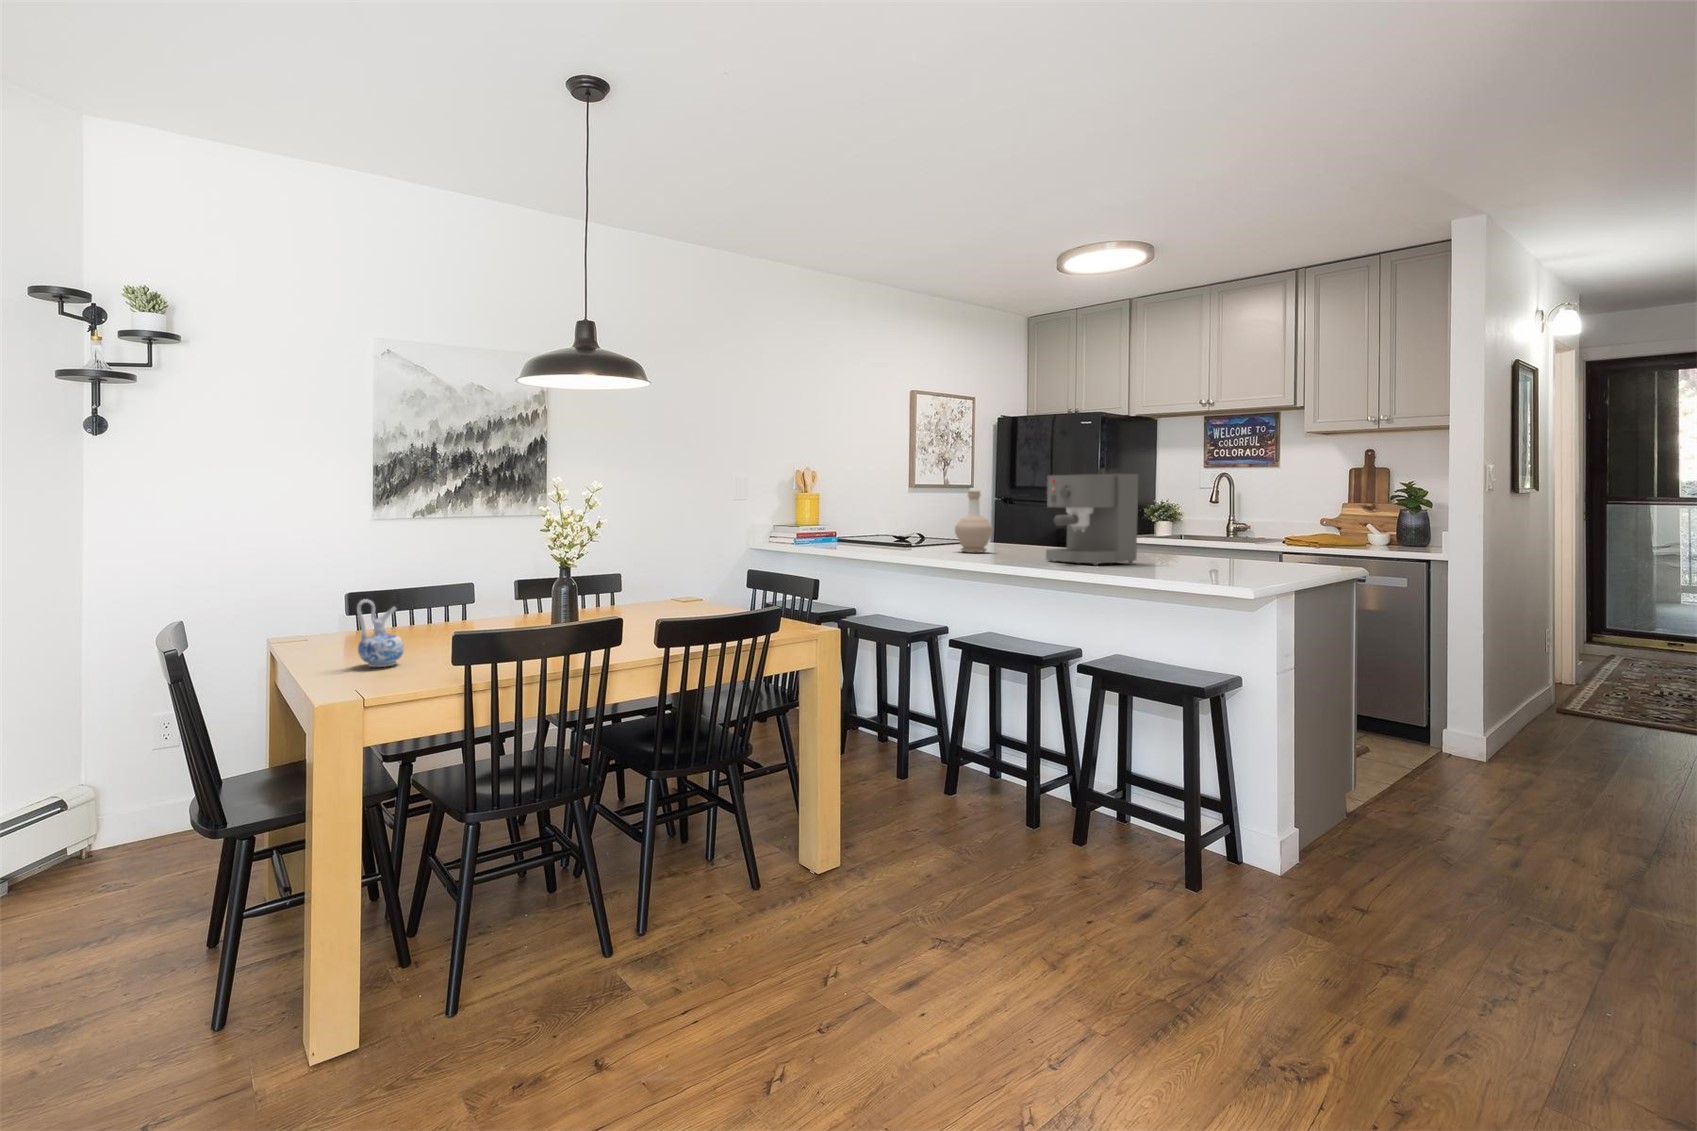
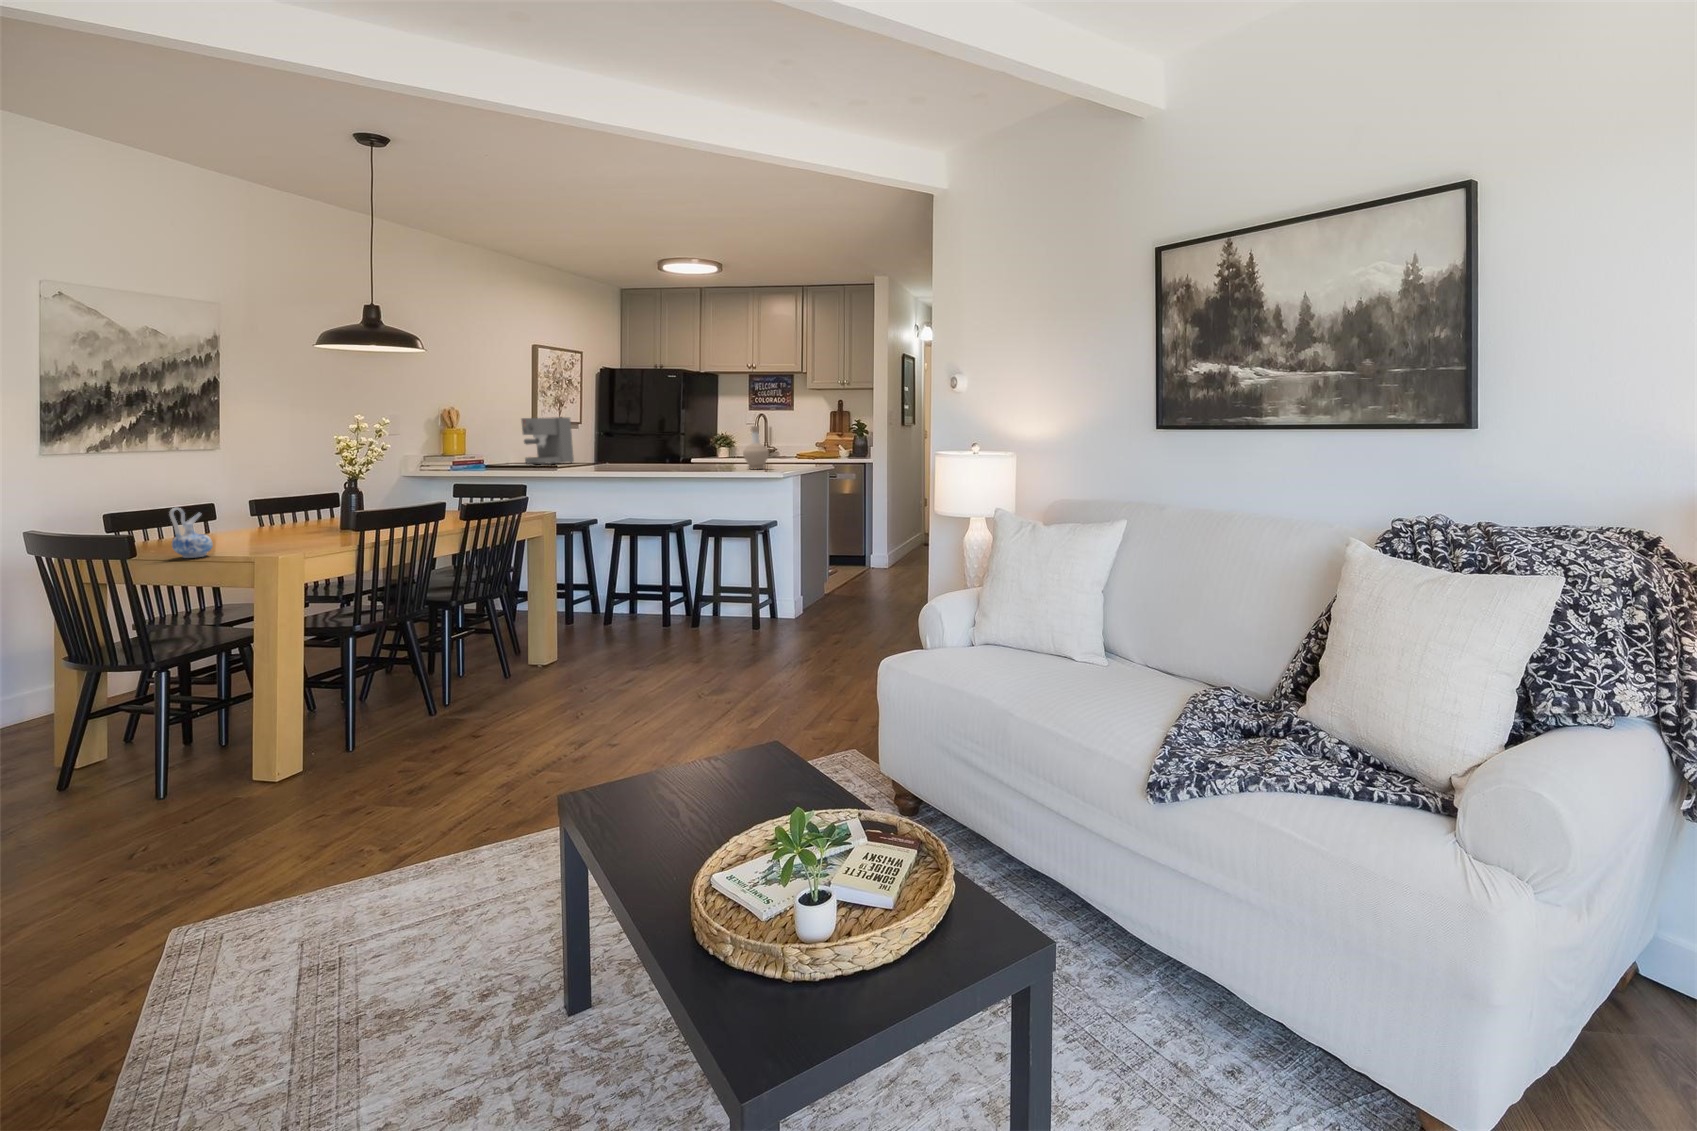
coffee maker: present [1046,474,1138,565] -> present [521,417,574,465]
bottle: present [955,490,993,553] -> present [743,426,769,469]

